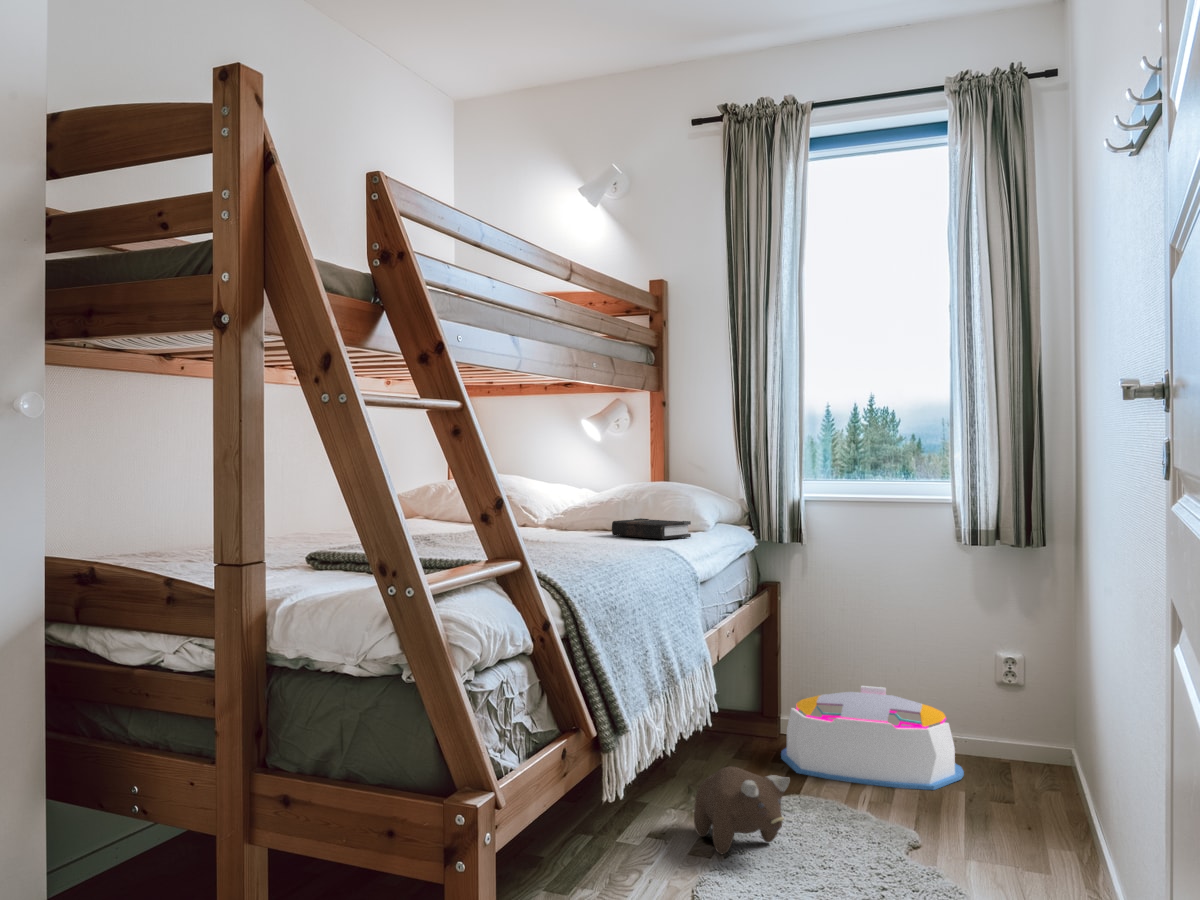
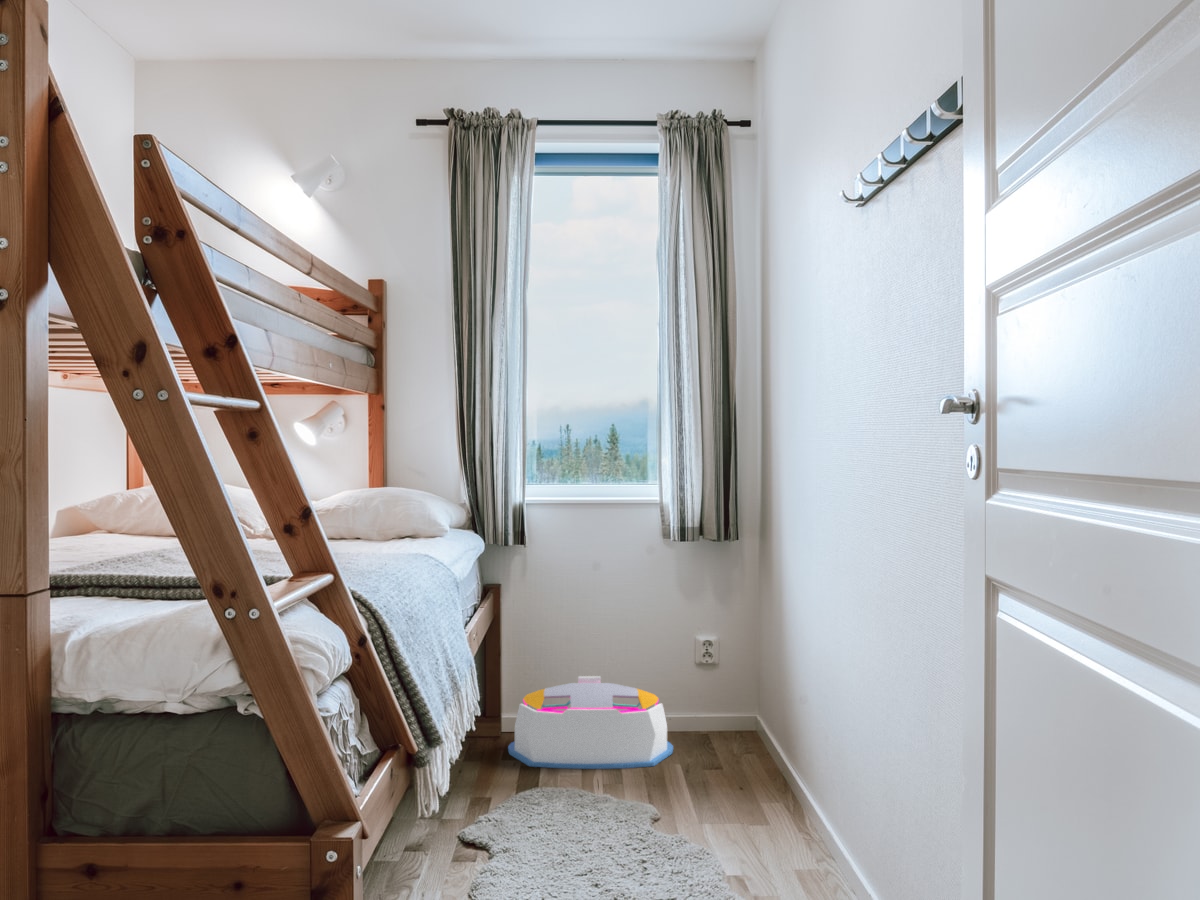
hardback book: present [612,518,691,539] -> none [350,523,433,544]
plush toy: present [694,767,790,854] -> none [457,767,556,856]

